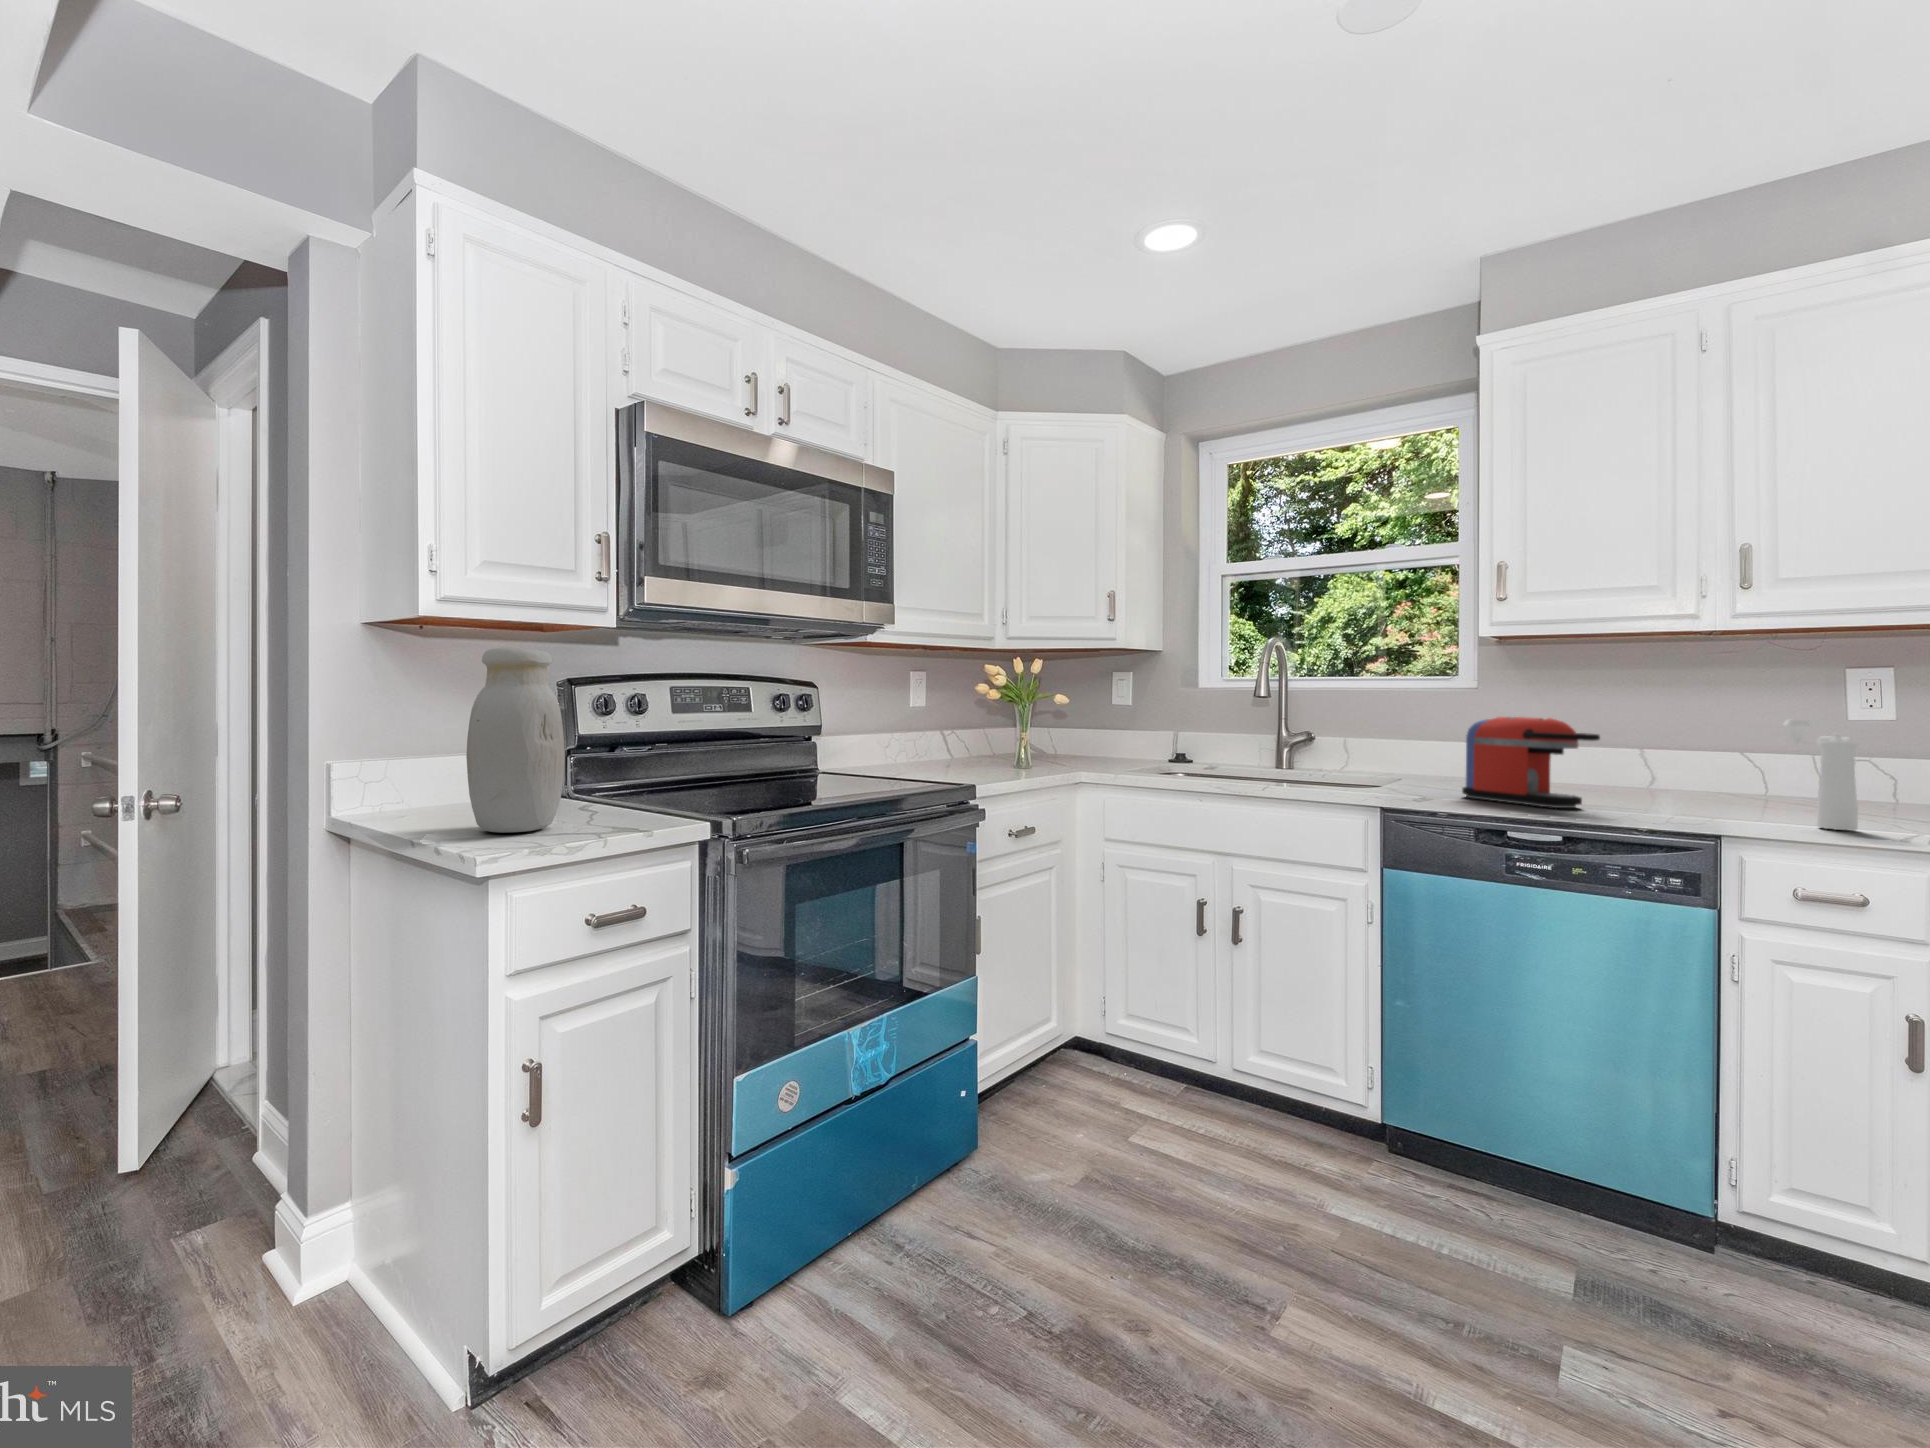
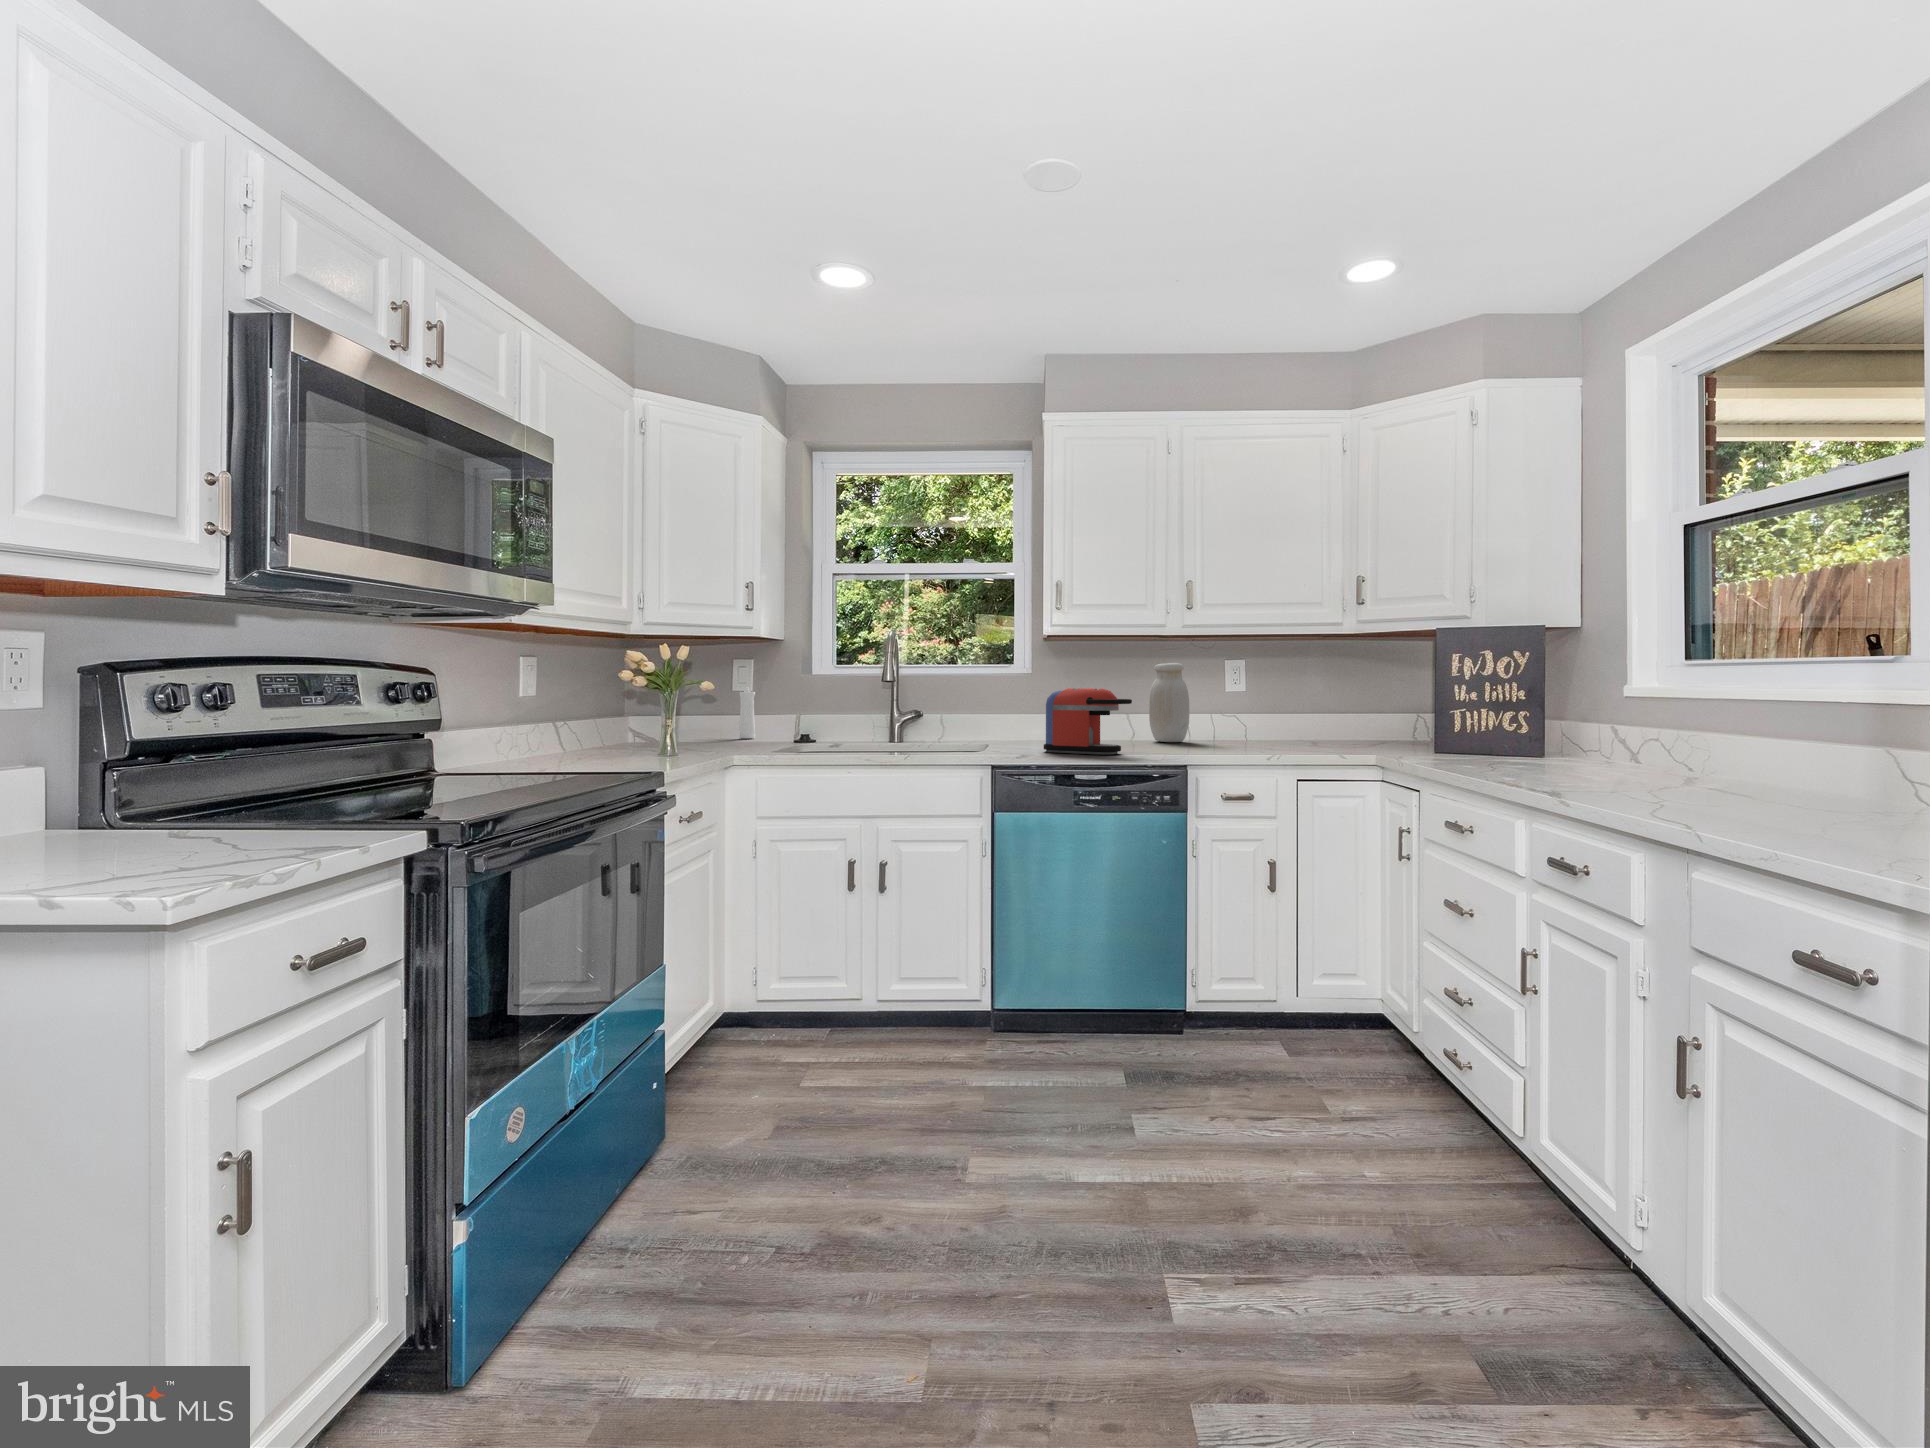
jar: present [466,648,564,833] -> present [1149,663,1189,742]
pepper mill: present [1783,720,1859,831] -> present [739,687,755,738]

